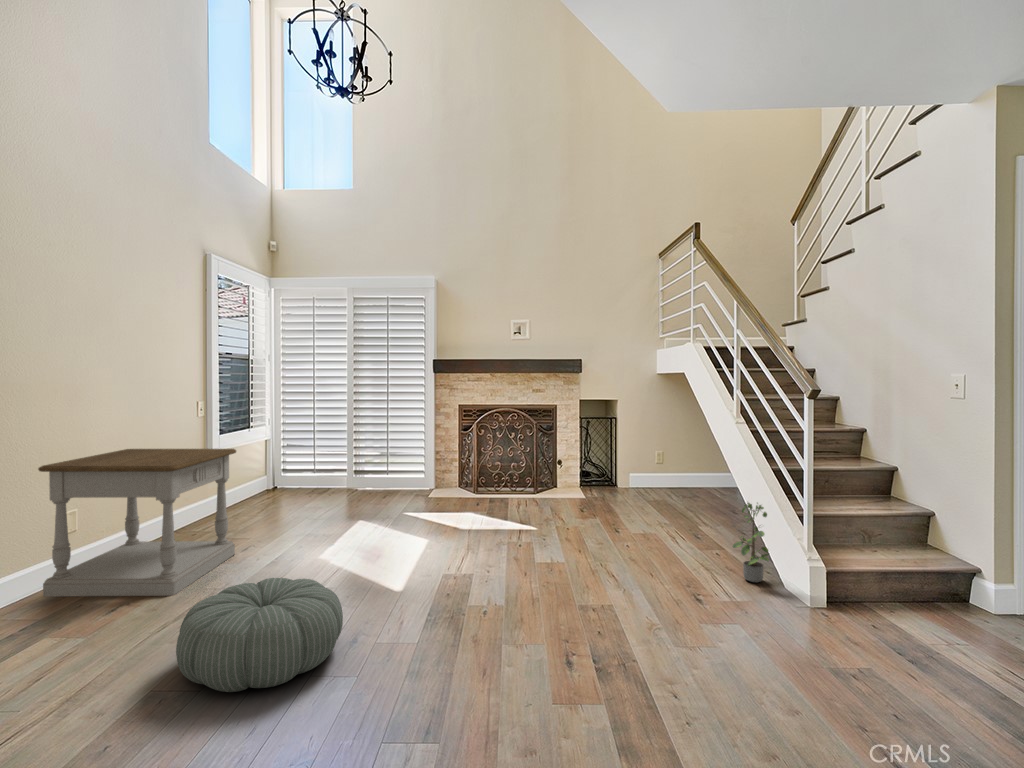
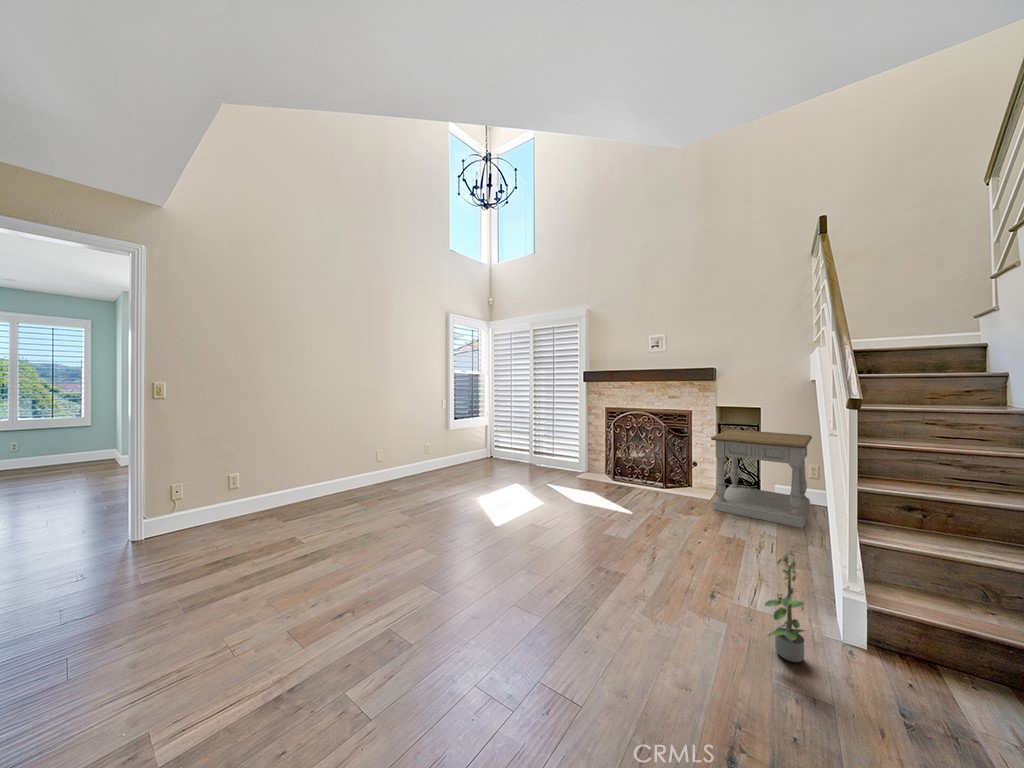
side table: present [38,449,236,597] -> present [711,429,812,528]
pouf: present [176,578,343,692] -> none [260,524,370,598]

